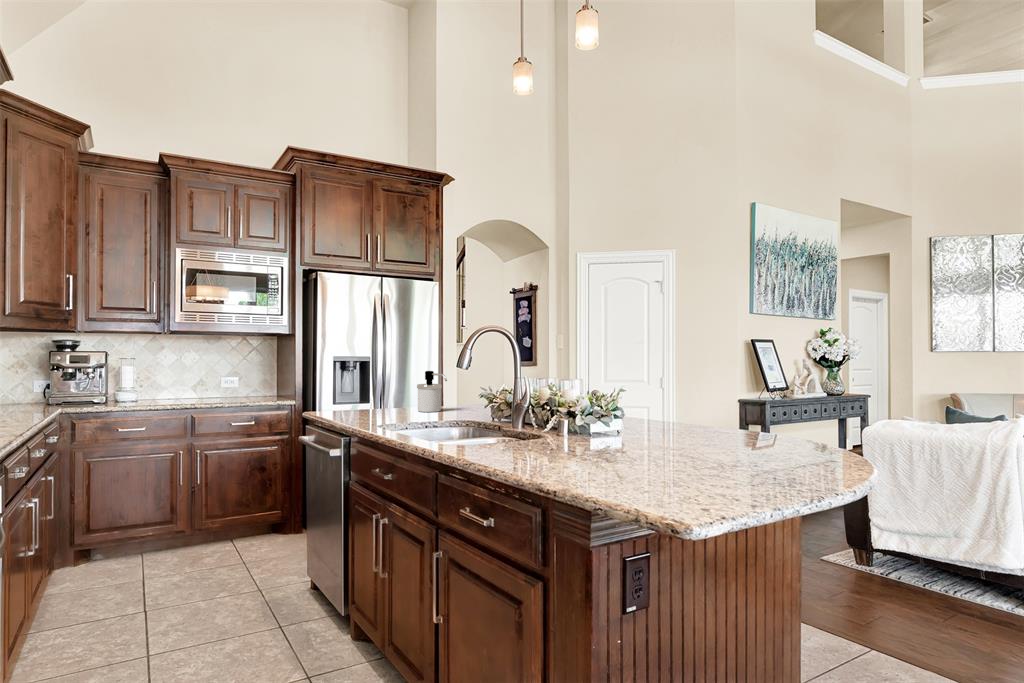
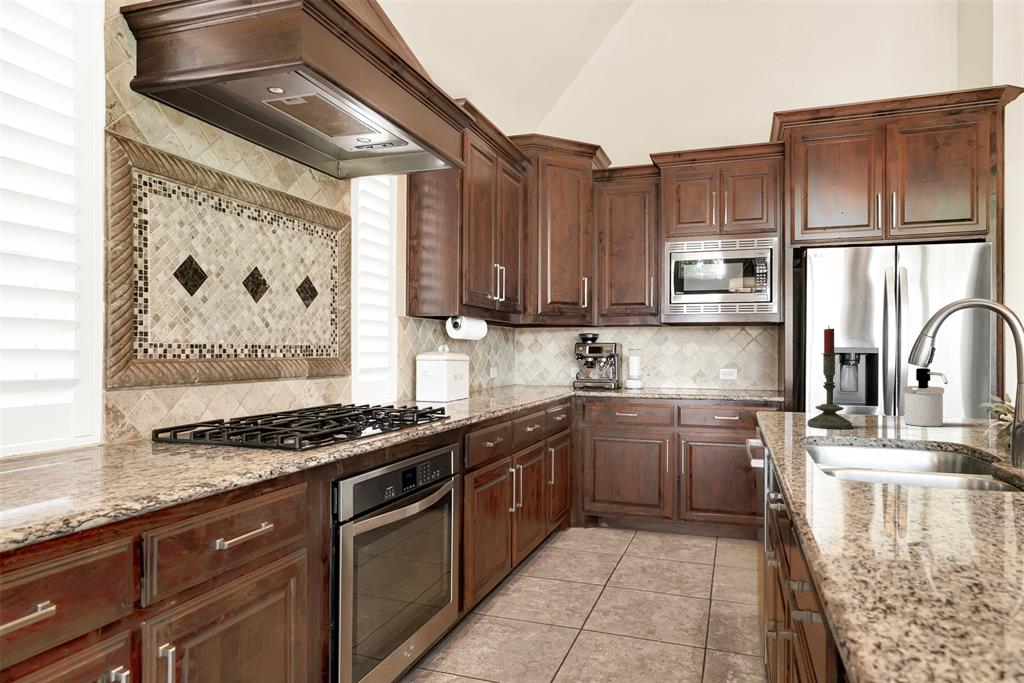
candle: none [363,340,394,419] -> present [808,326,852,429]

